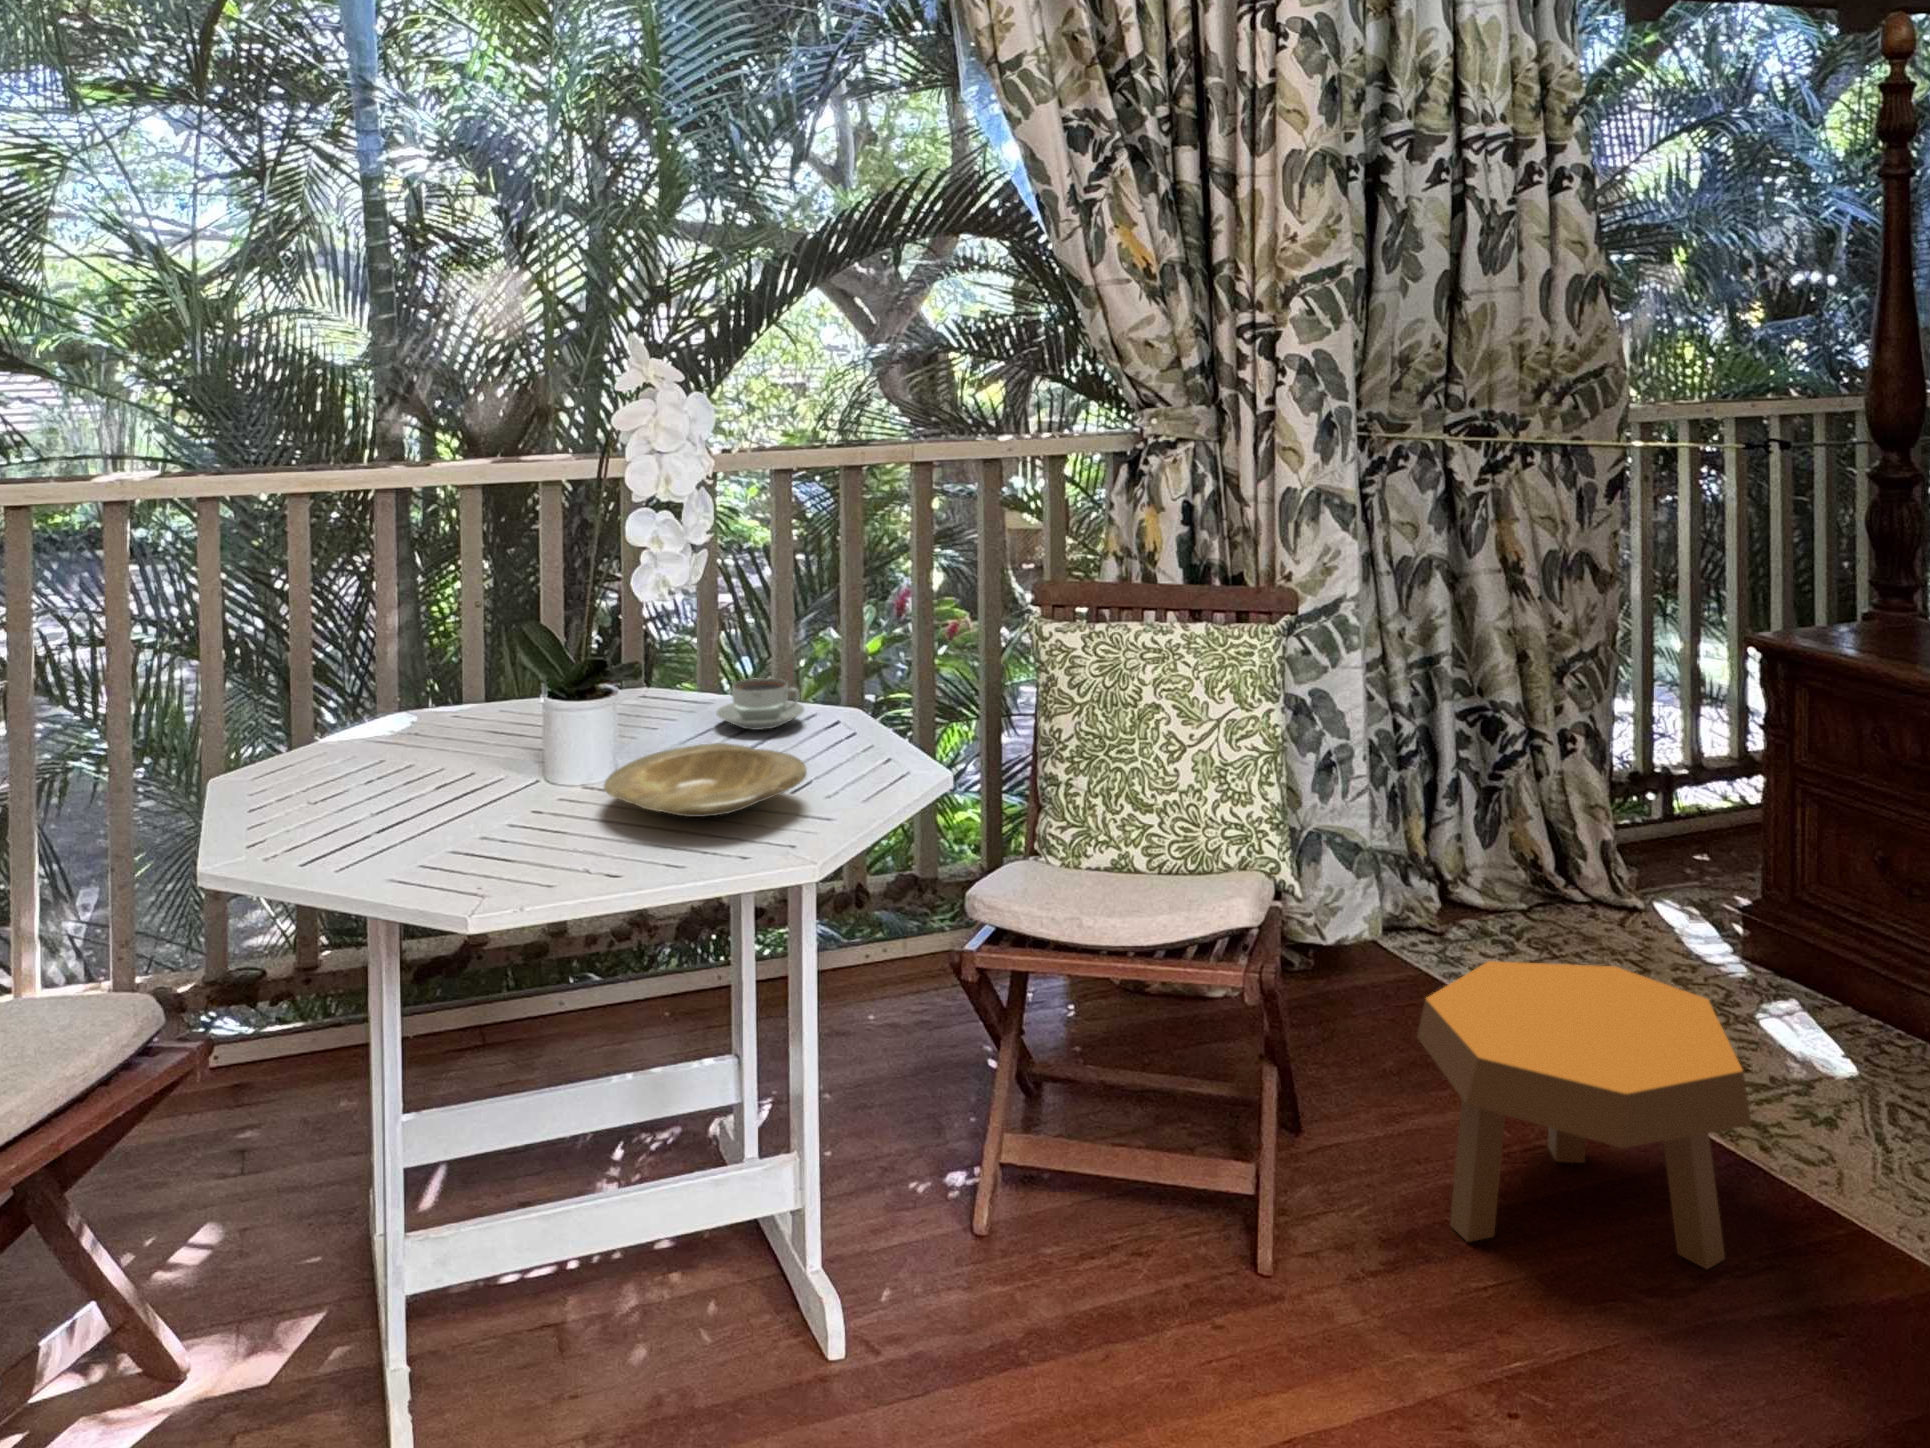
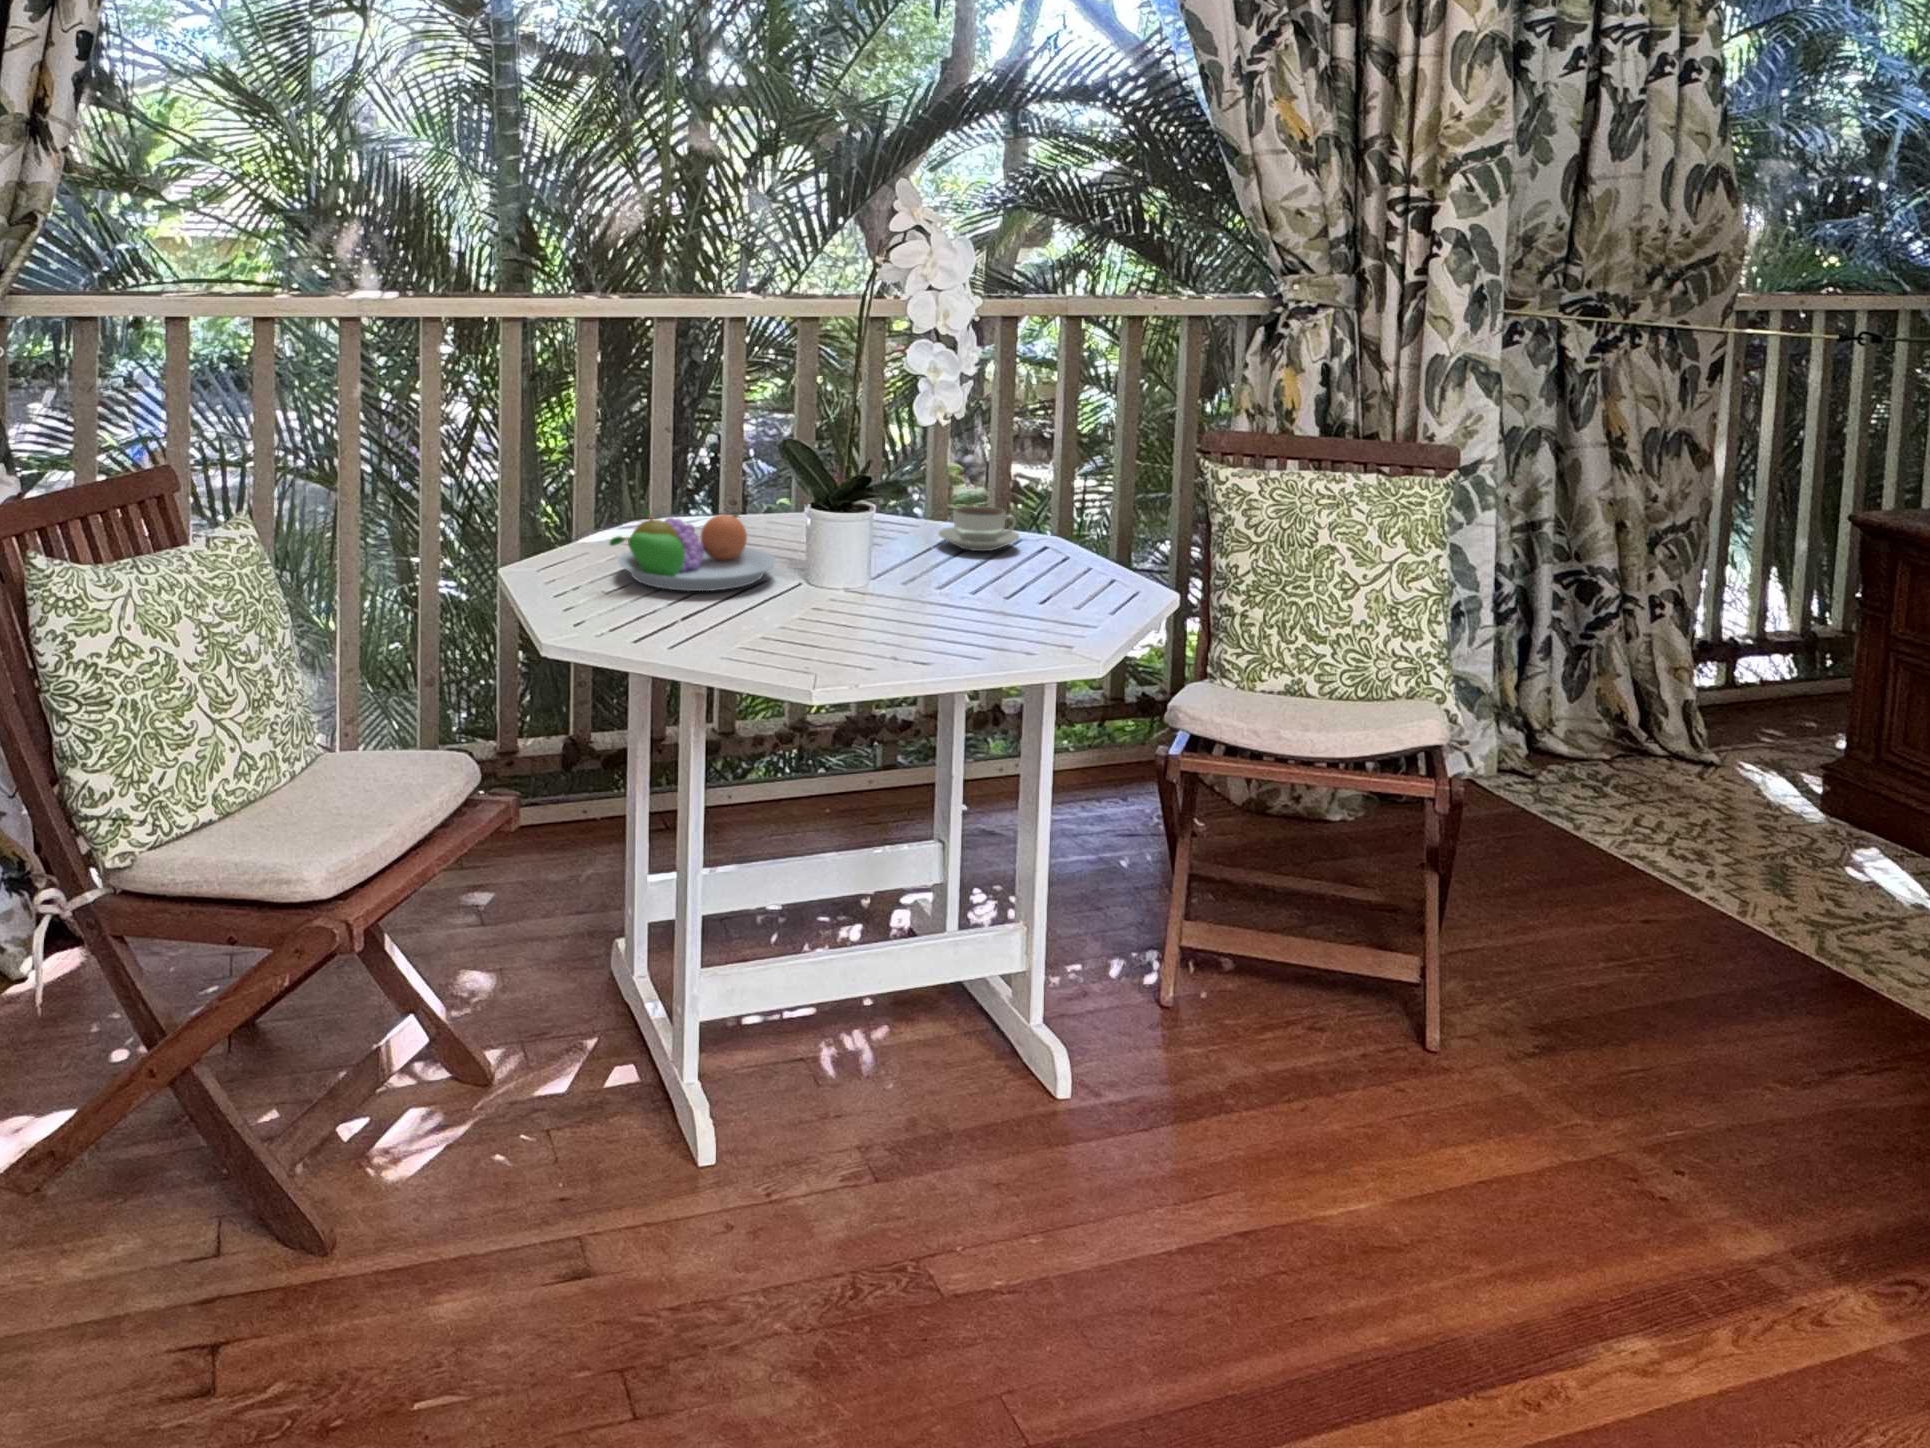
fruit bowl: none [309,704,510,799] -> present [610,509,776,591]
plate: present [604,743,807,817] -> none [882,556,1066,615]
footstool: present [1417,961,1752,1269] -> none [1566,794,1889,1059]

